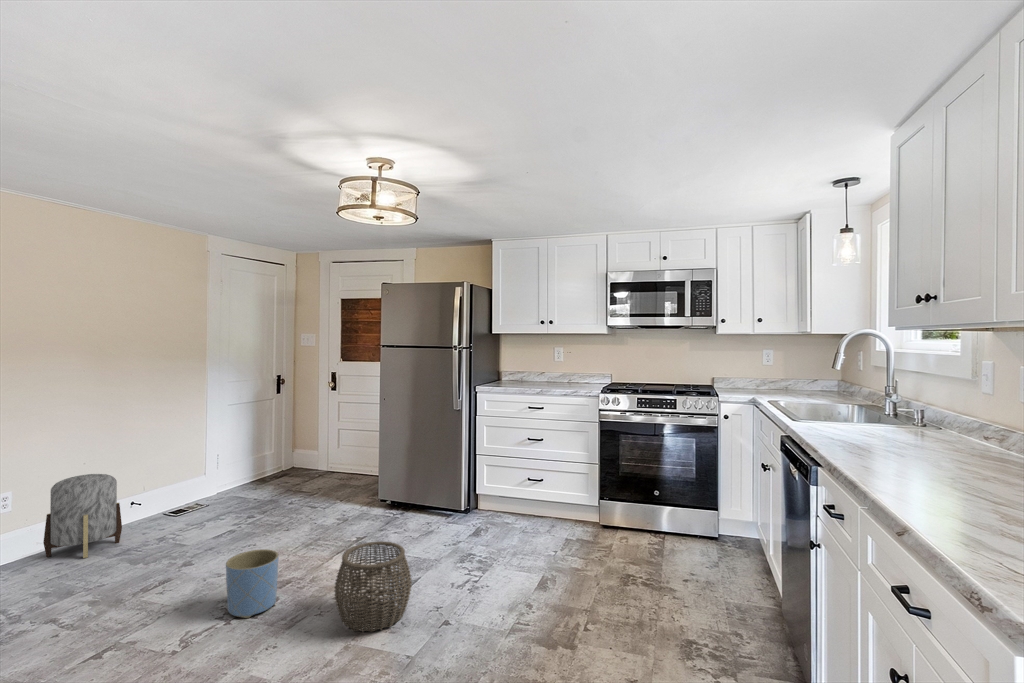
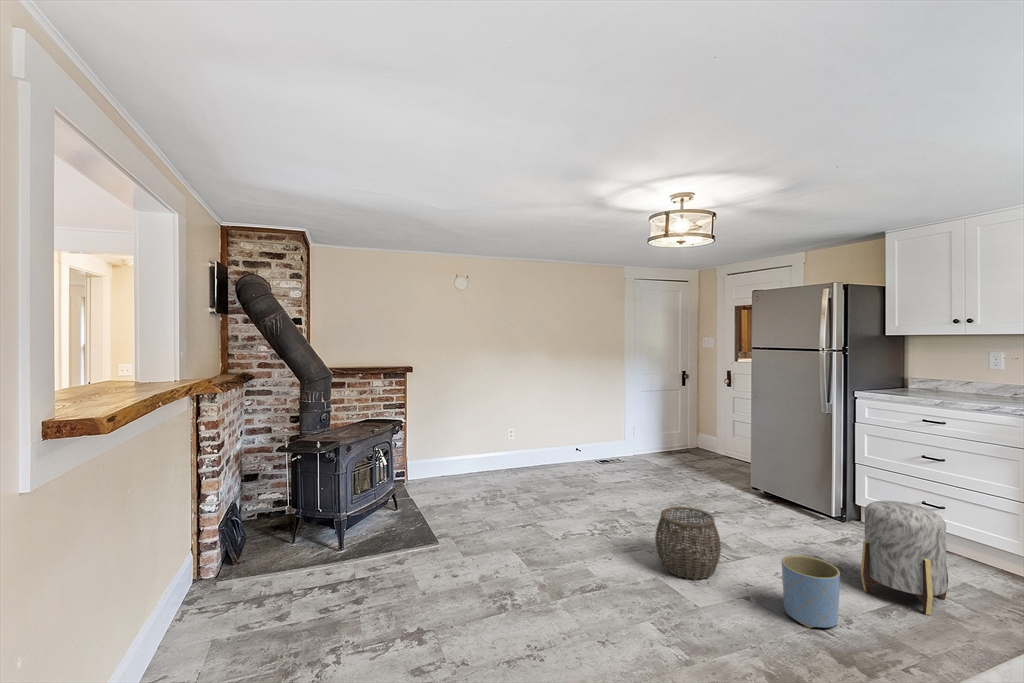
stool: present [43,474,122,558] -> present [861,501,948,615]
planter: present [226,549,278,618] -> present [782,555,840,628]

